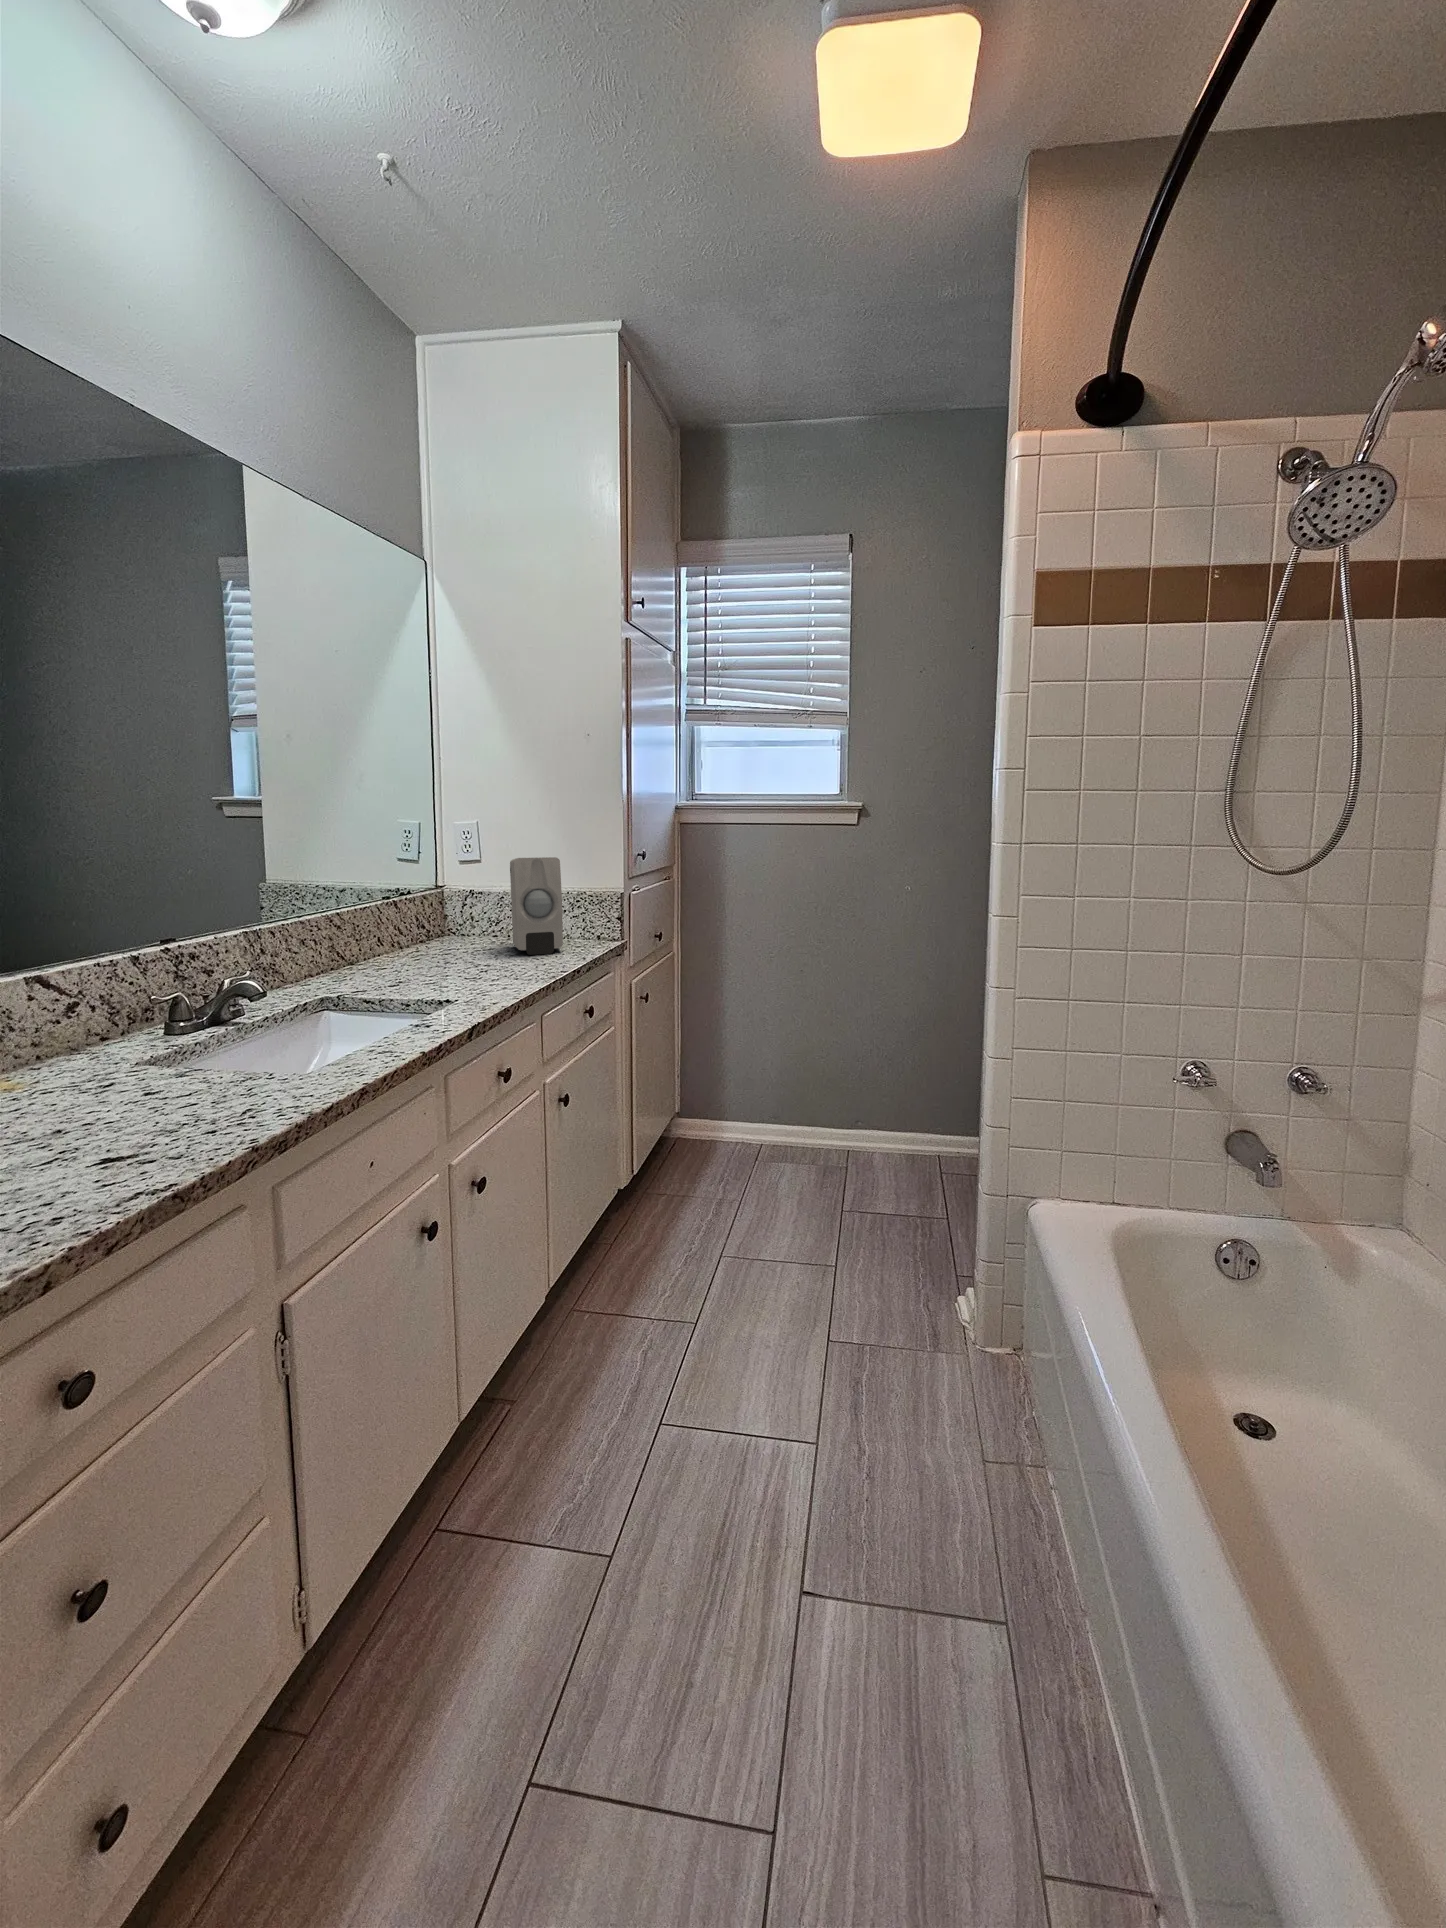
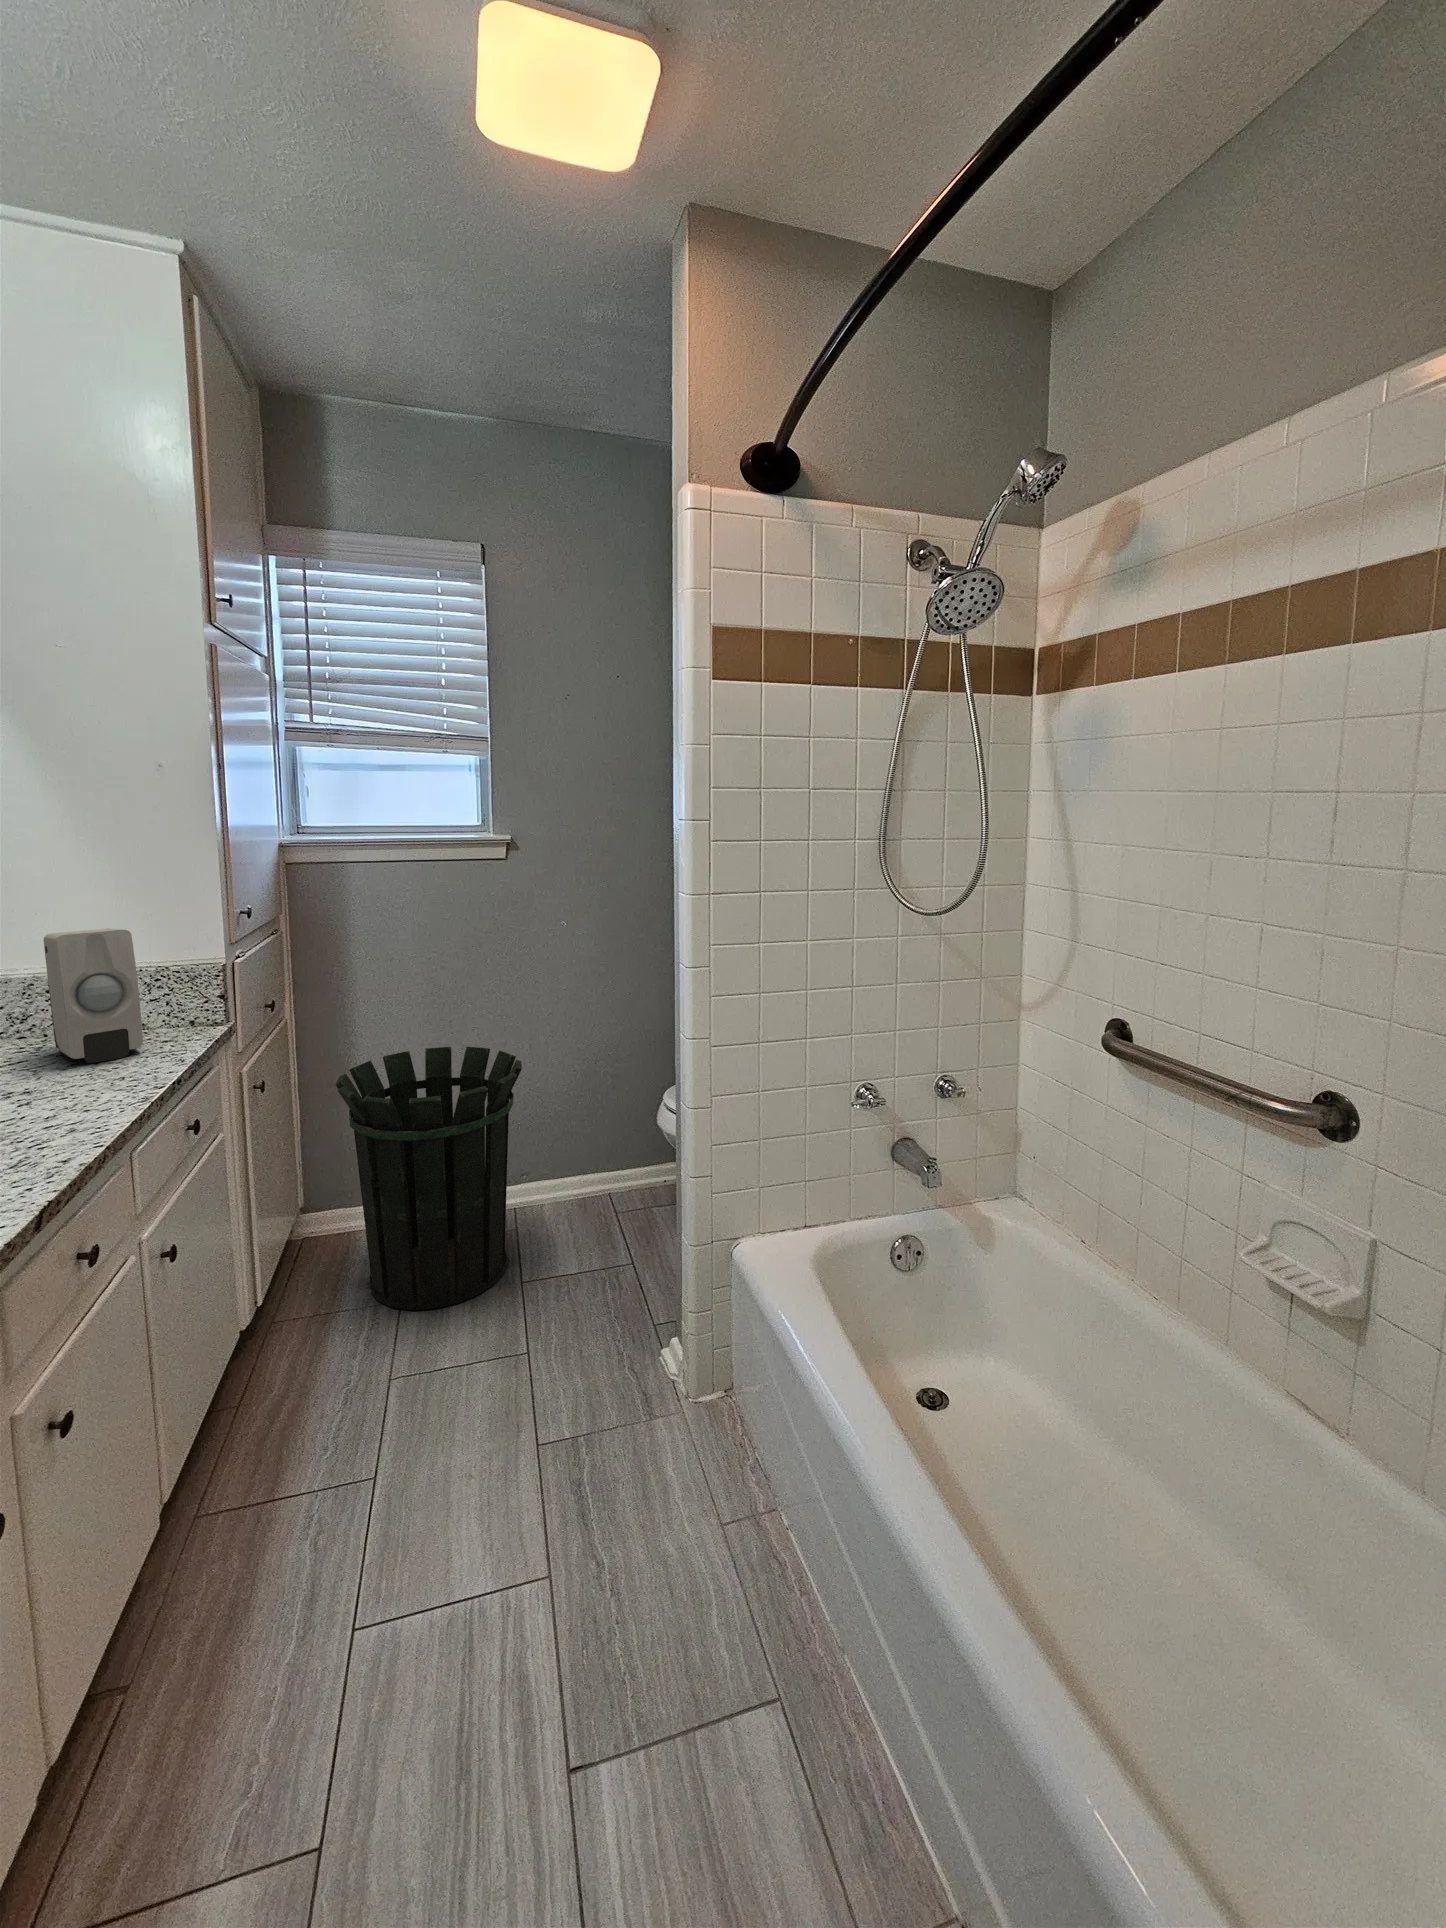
waste bin: none [701,988,852,1210] -> present [335,1047,522,1310]

